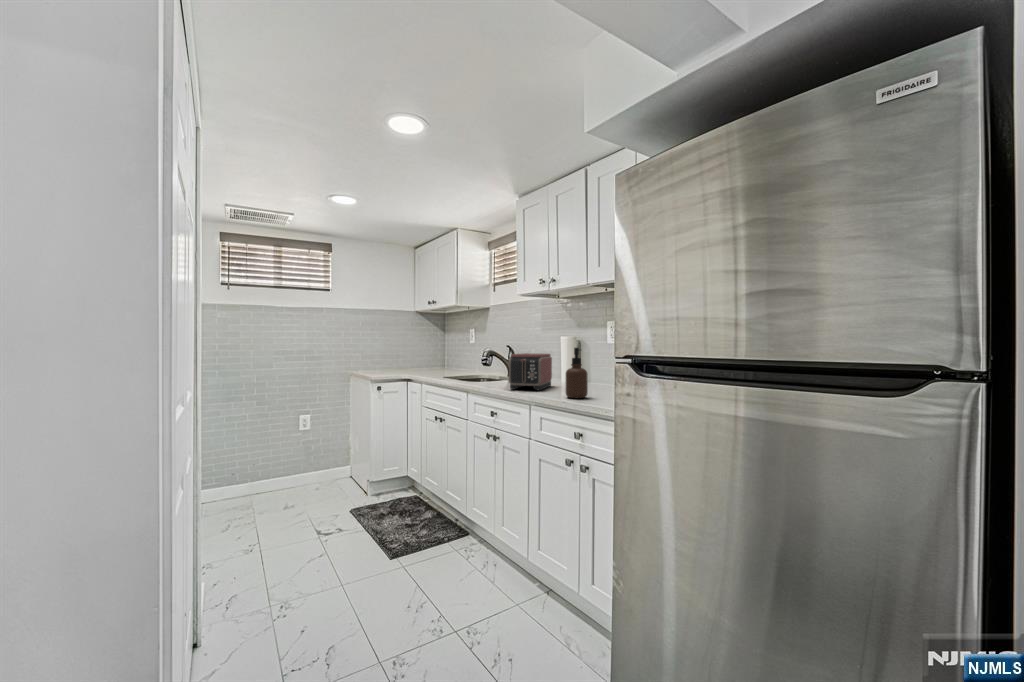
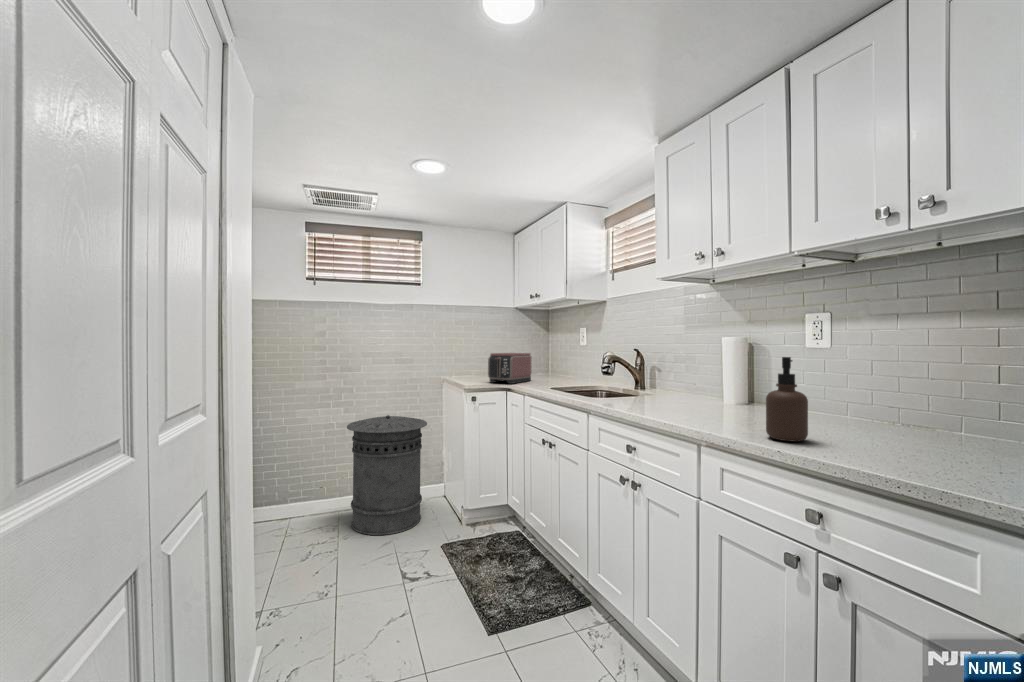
toaster: present [509,353,552,390] -> present [488,353,532,384]
trash can: none [262,405,337,508] -> present [347,415,427,535]

